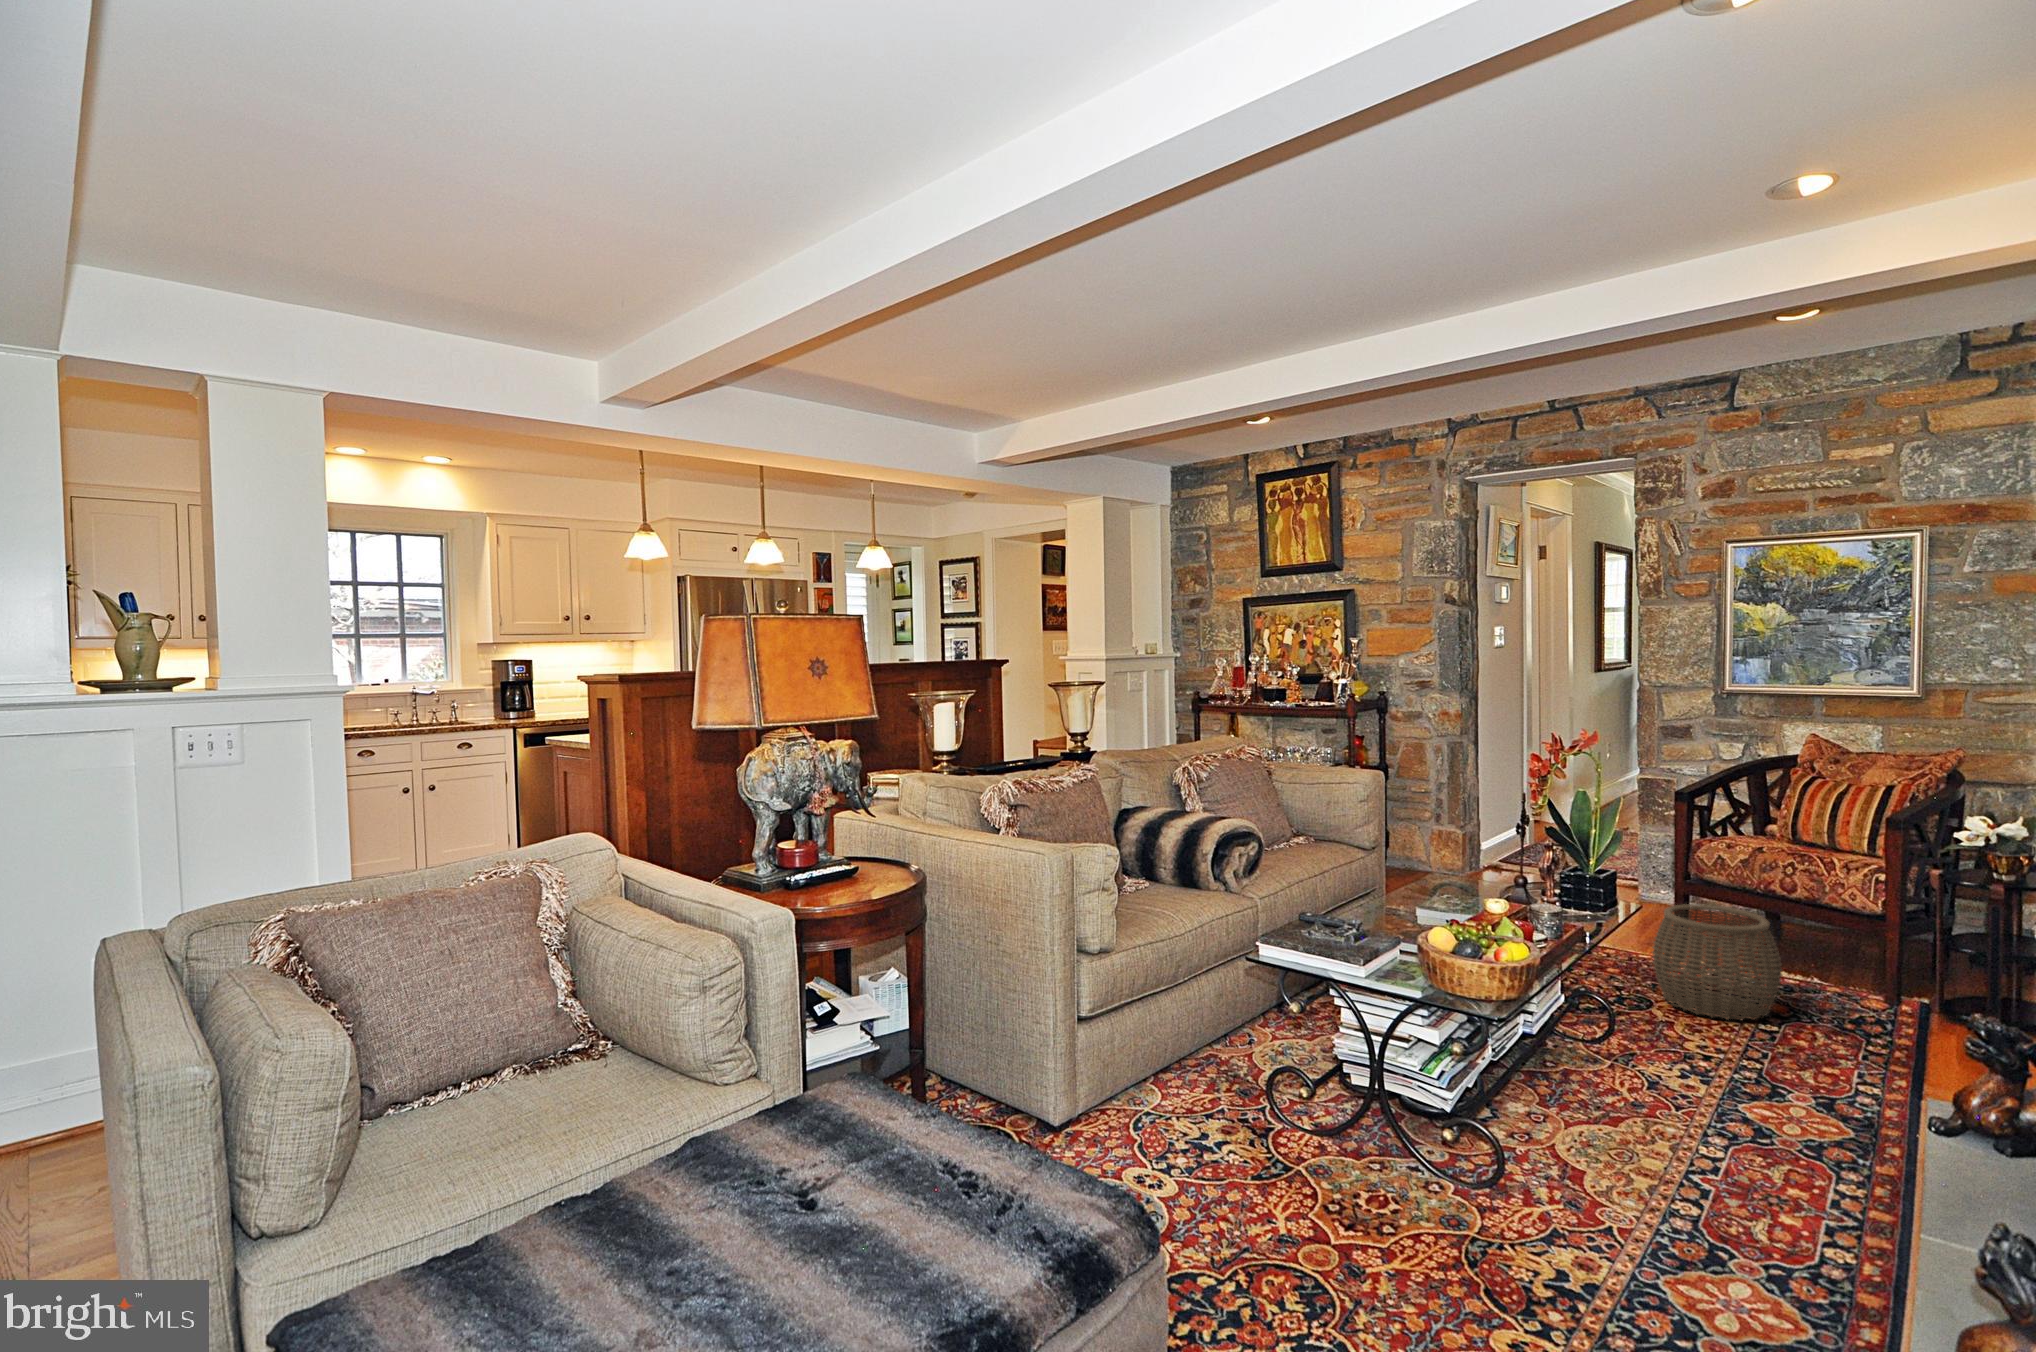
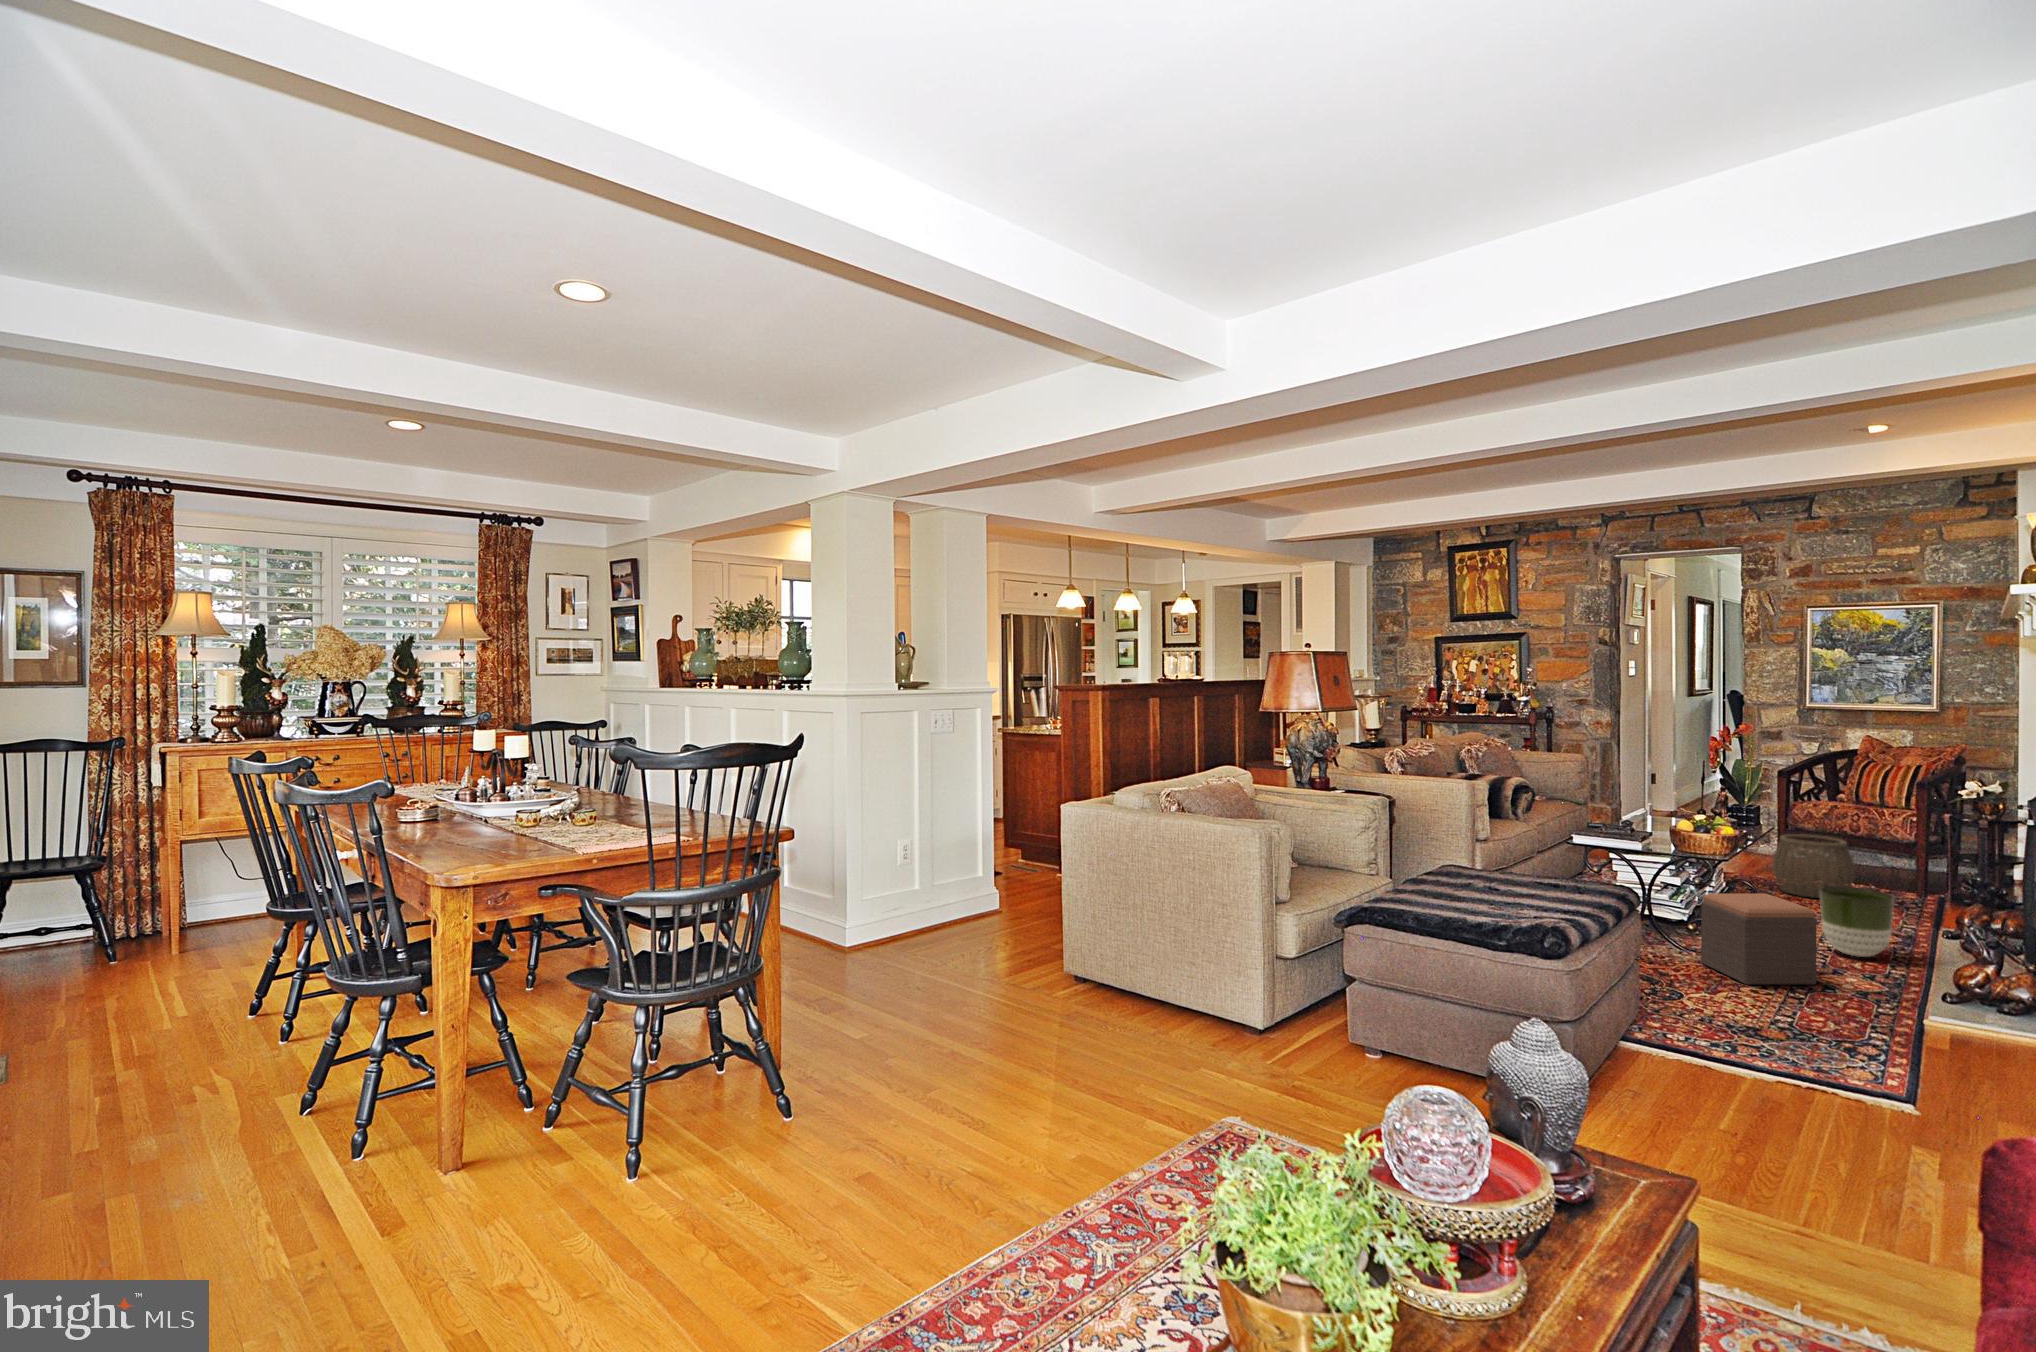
planter: none [1695,1046,1833,1198] -> present [1820,887,1894,957]
footstool: none [1452,1084,1663,1307] -> present [1701,893,1817,985]

